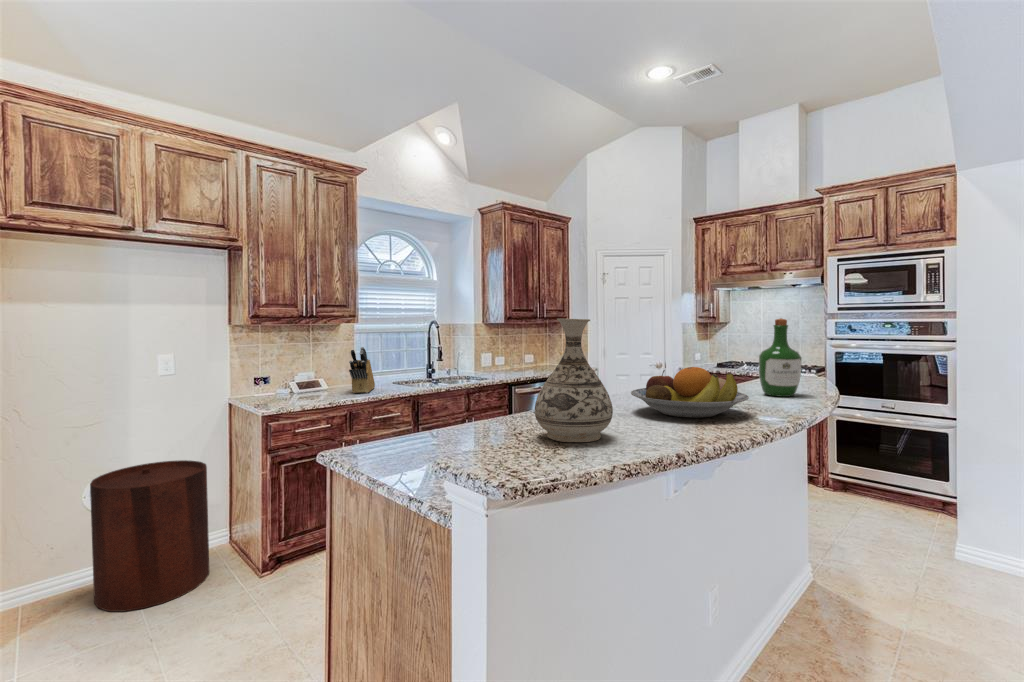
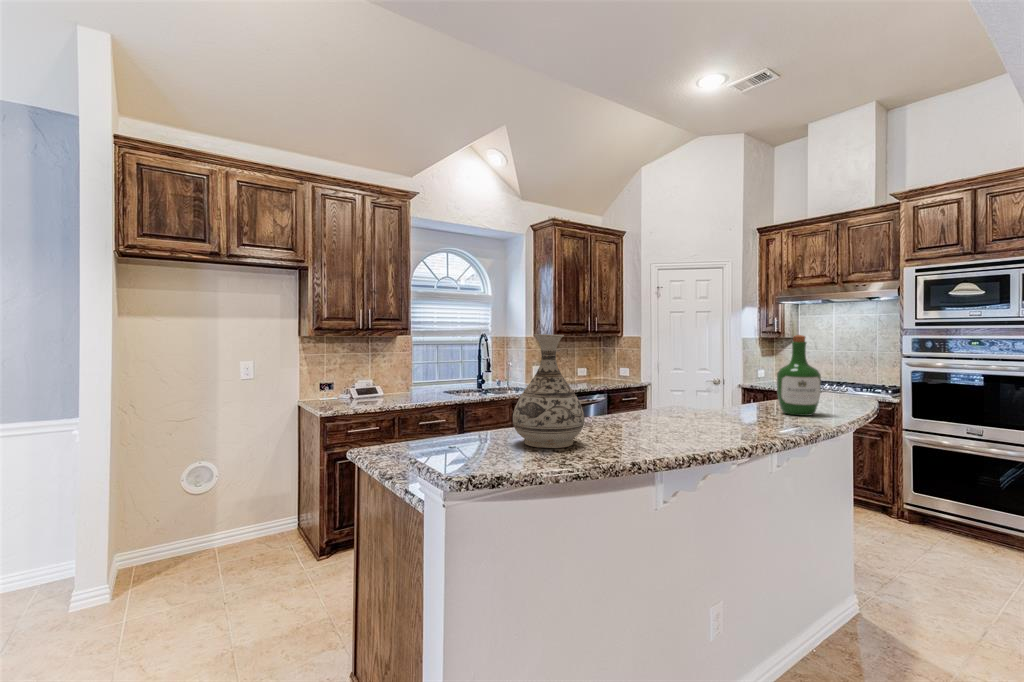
knife block: present [349,347,375,393] -> none [399,358,425,401]
fruit bowl: present [631,367,749,418] -> none [625,382,740,432]
trash can: present [90,460,209,611] -> none [178,456,272,583]

